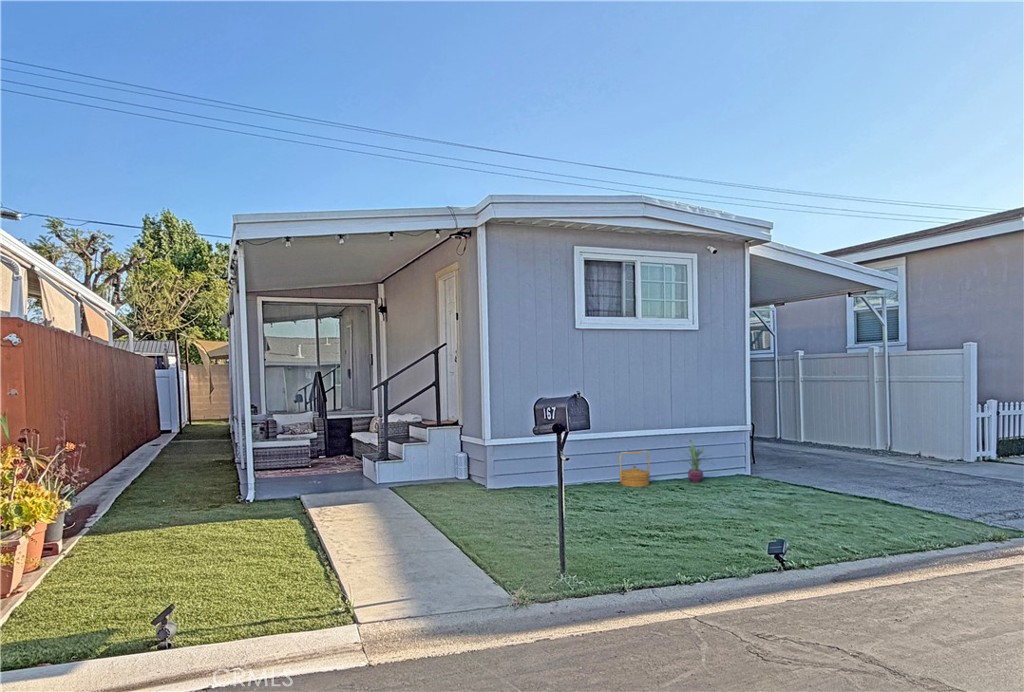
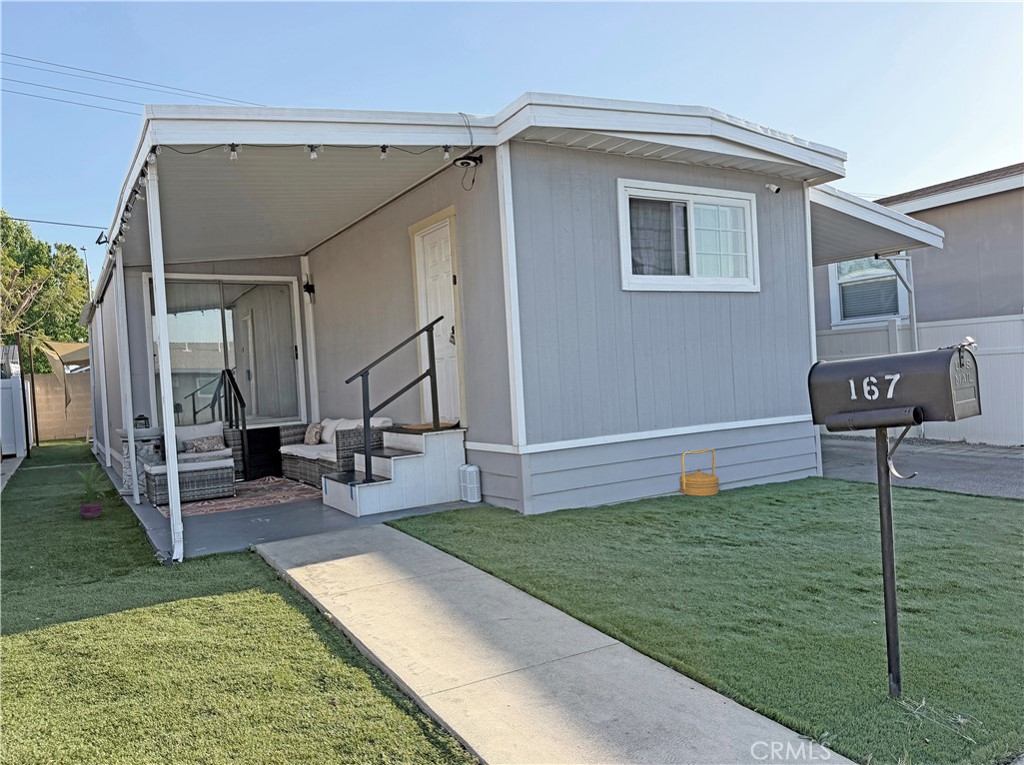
decorative plant: present [686,440,704,482] -> present [77,465,104,519]

